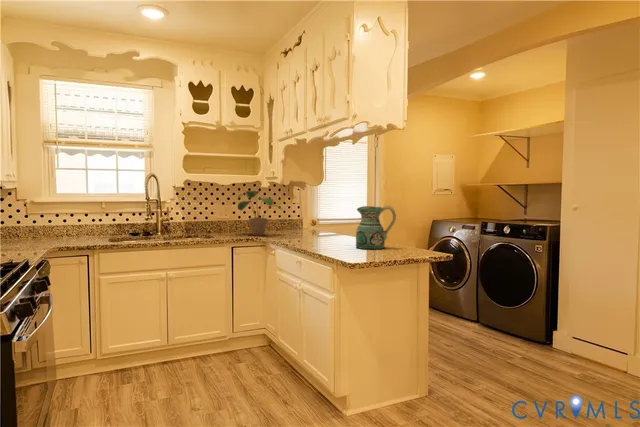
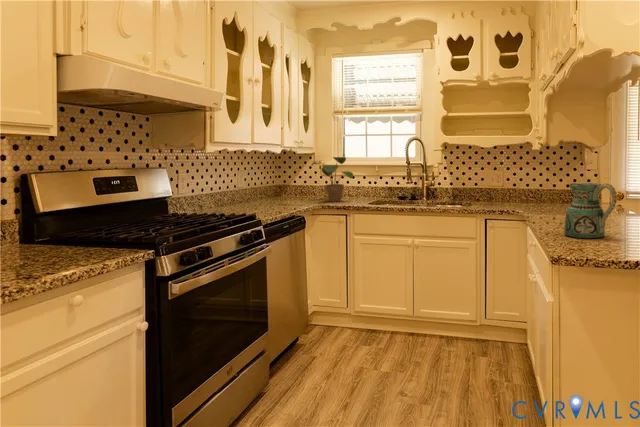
potted plant: present [238,191,281,235] -> present [312,157,353,202]

